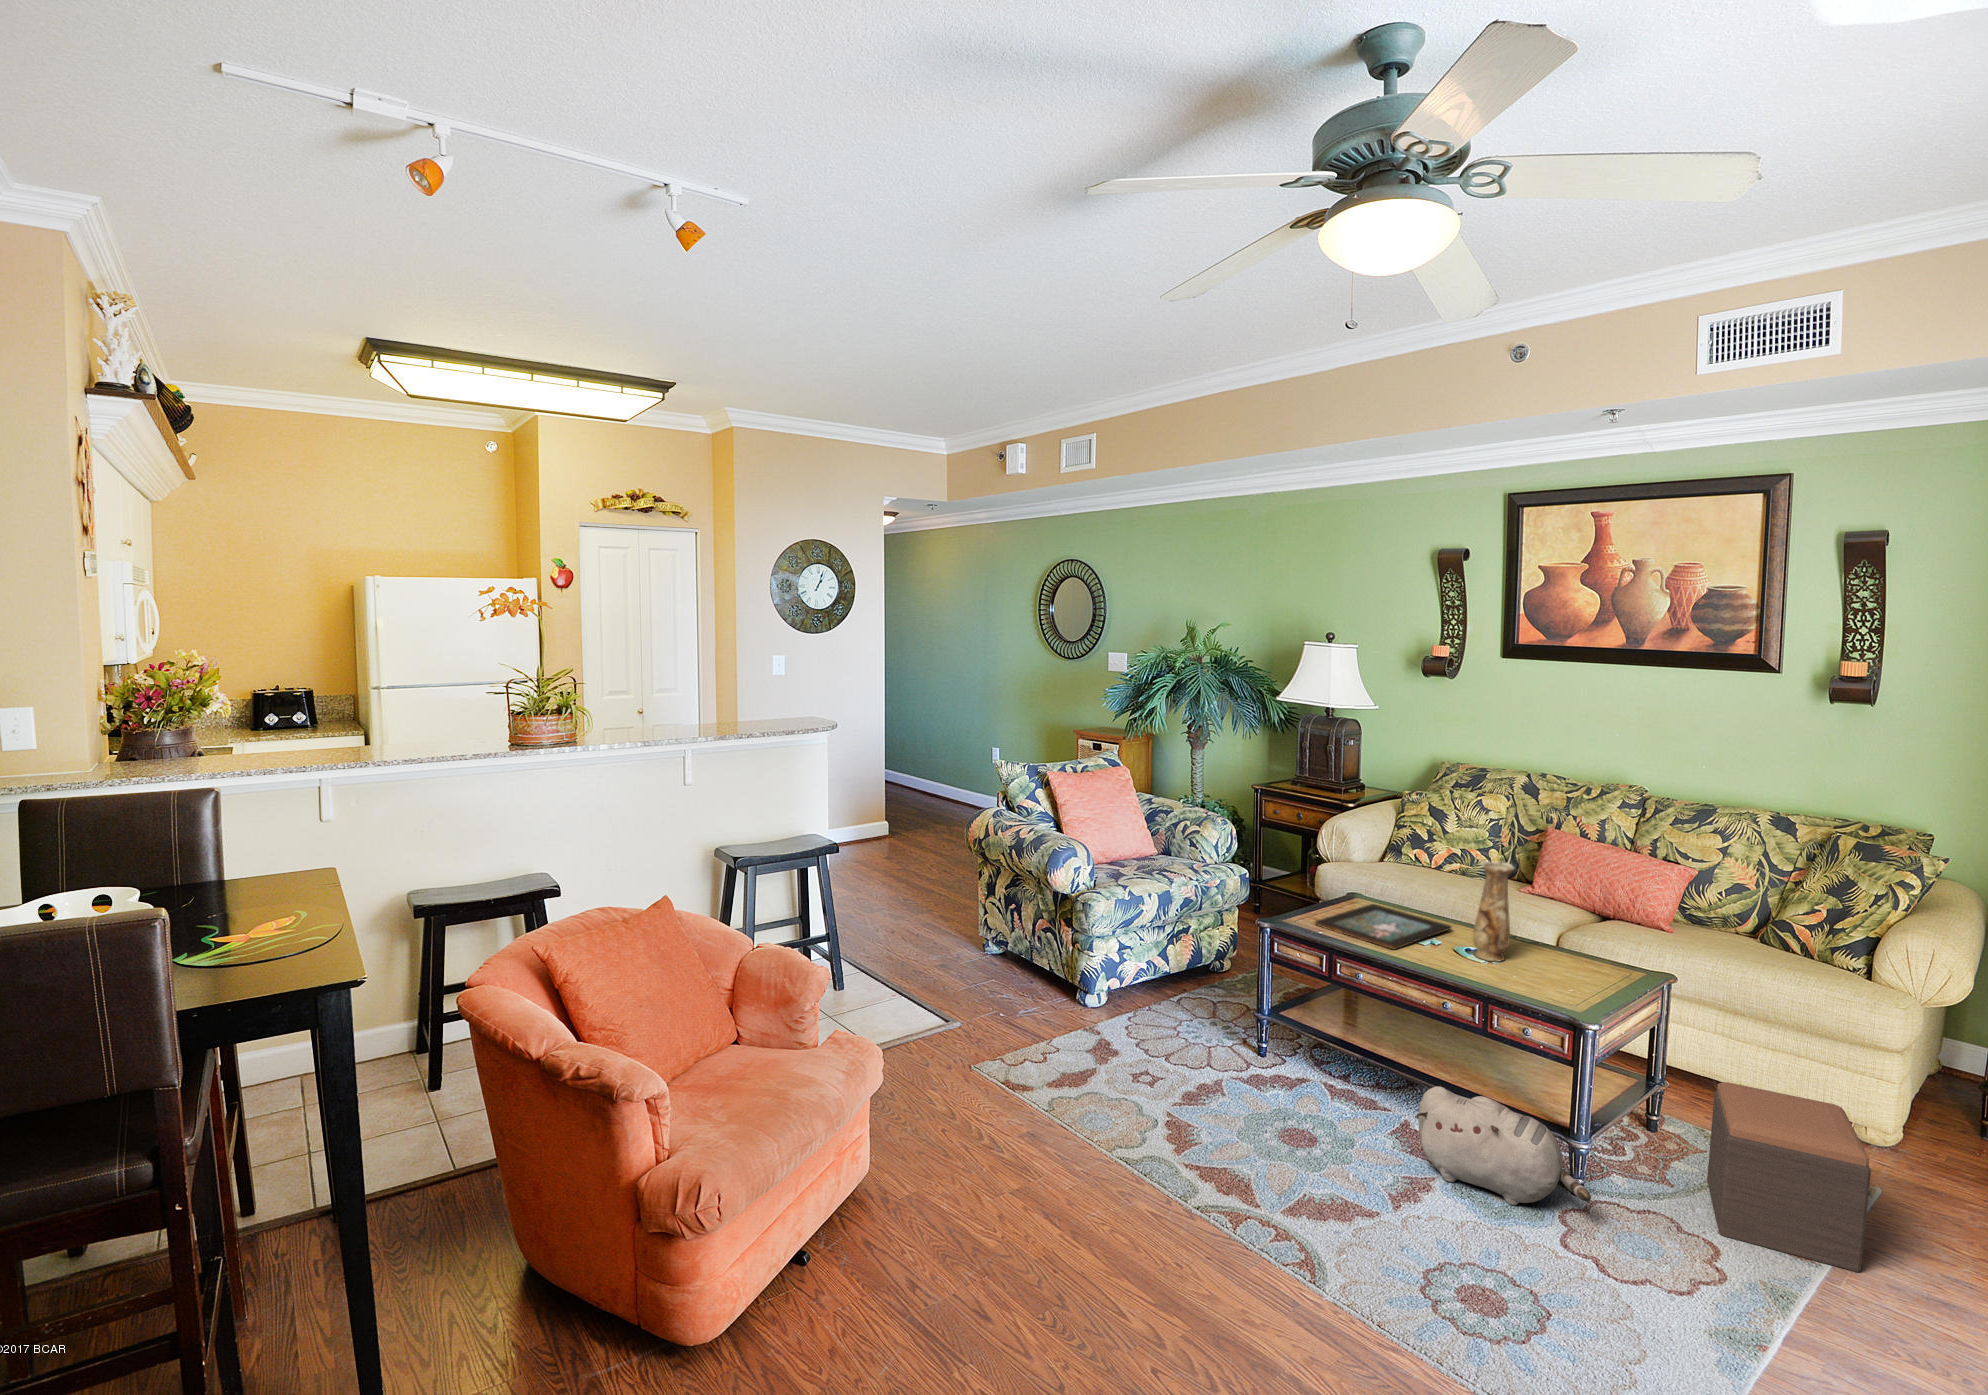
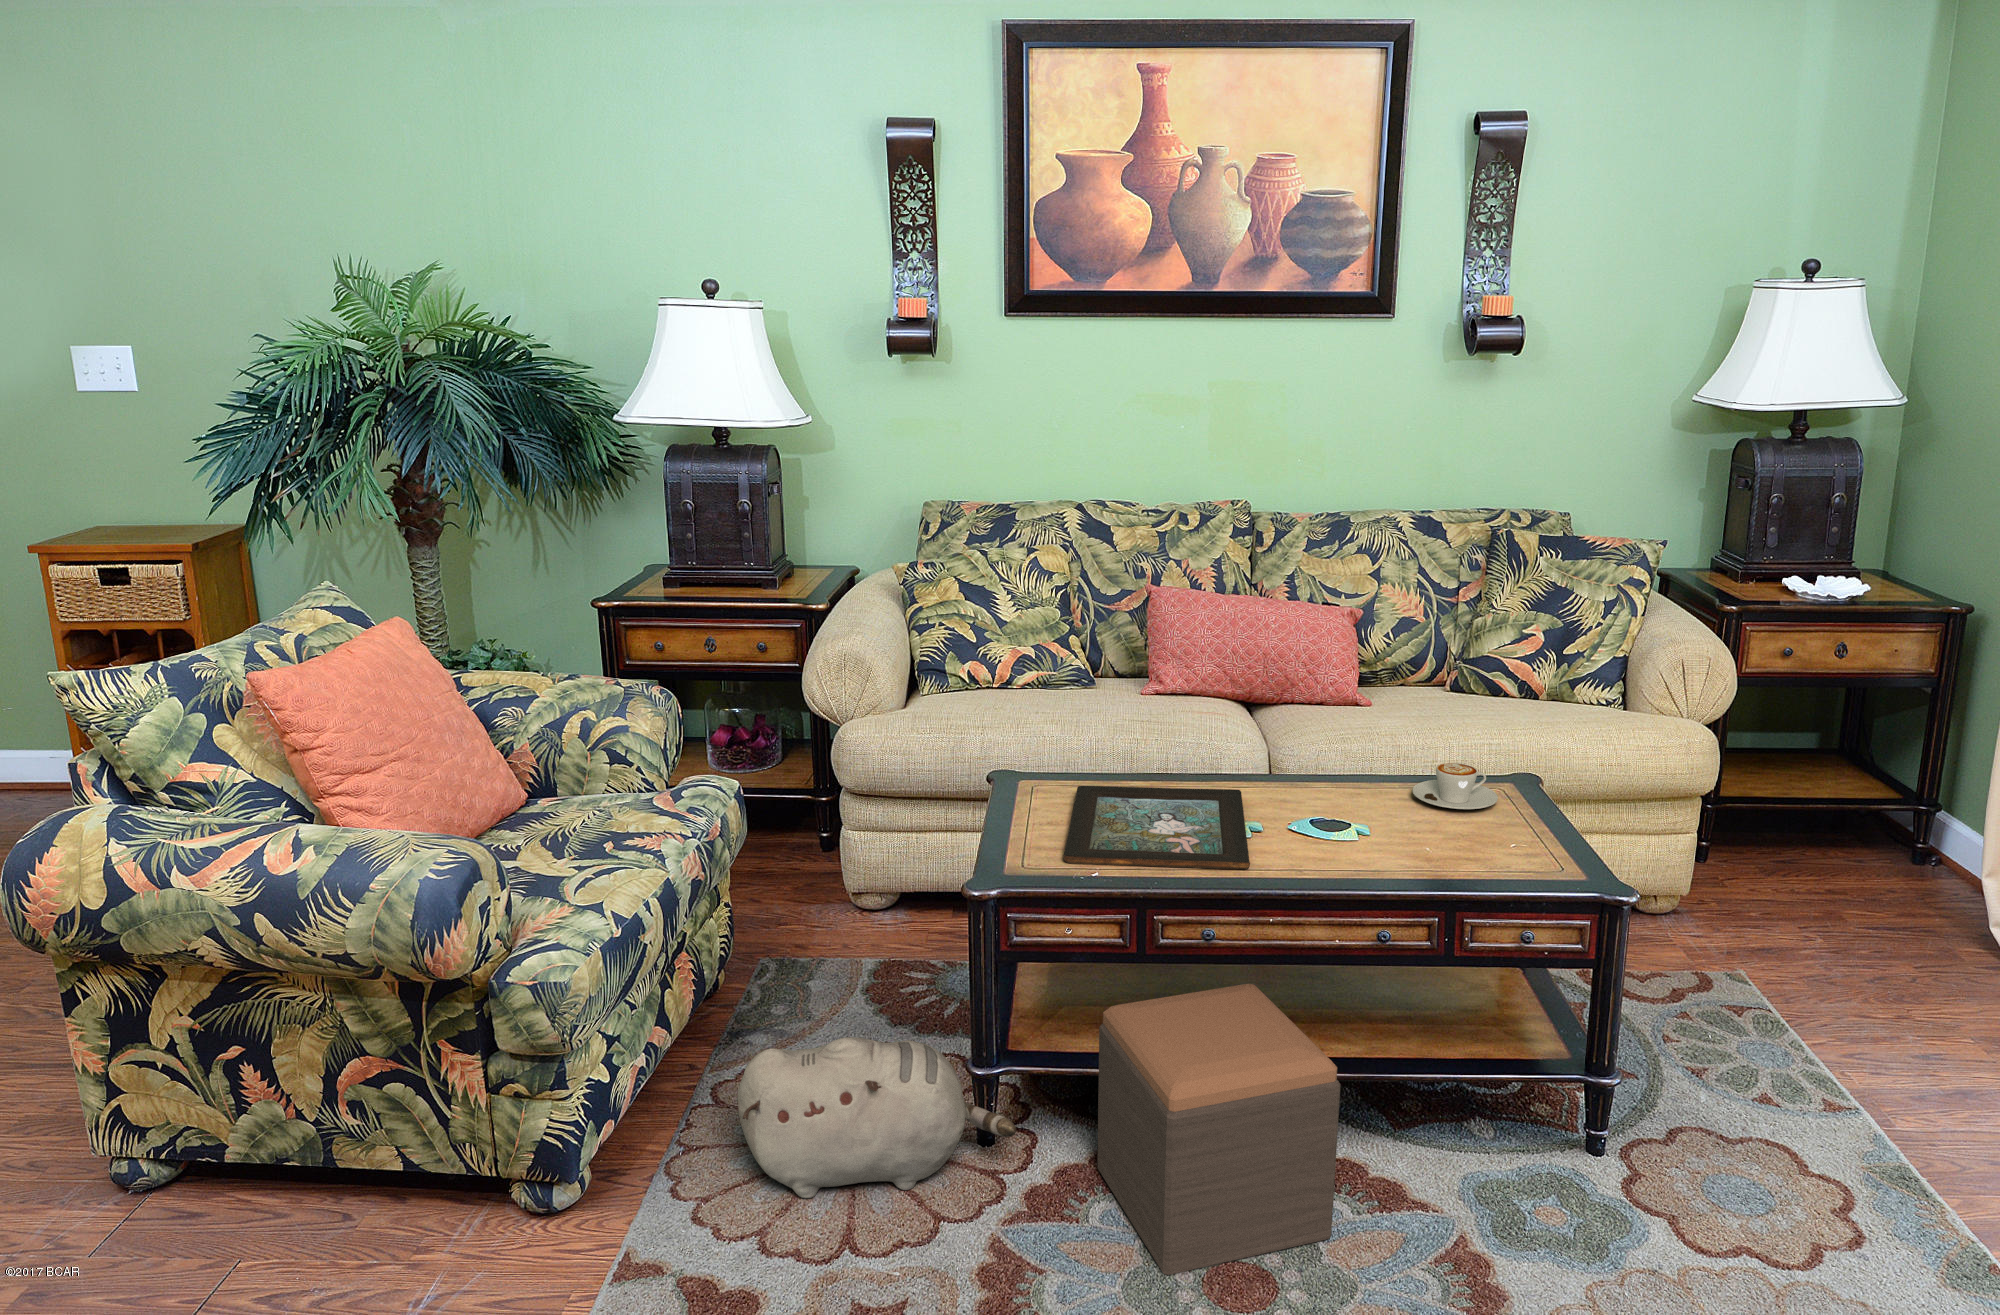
vase: present [1473,861,1514,962] -> none [1331,656,1402,838]
coffee cup: none [1552,942,1608,970] -> present [1413,763,1498,809]
footstool: present [1707,1082,1871,1272] -> present [1098,984,1340,1275]
plush toy: present [1415,1086,1591,1205] -> present [738,1037,1016,1198]

